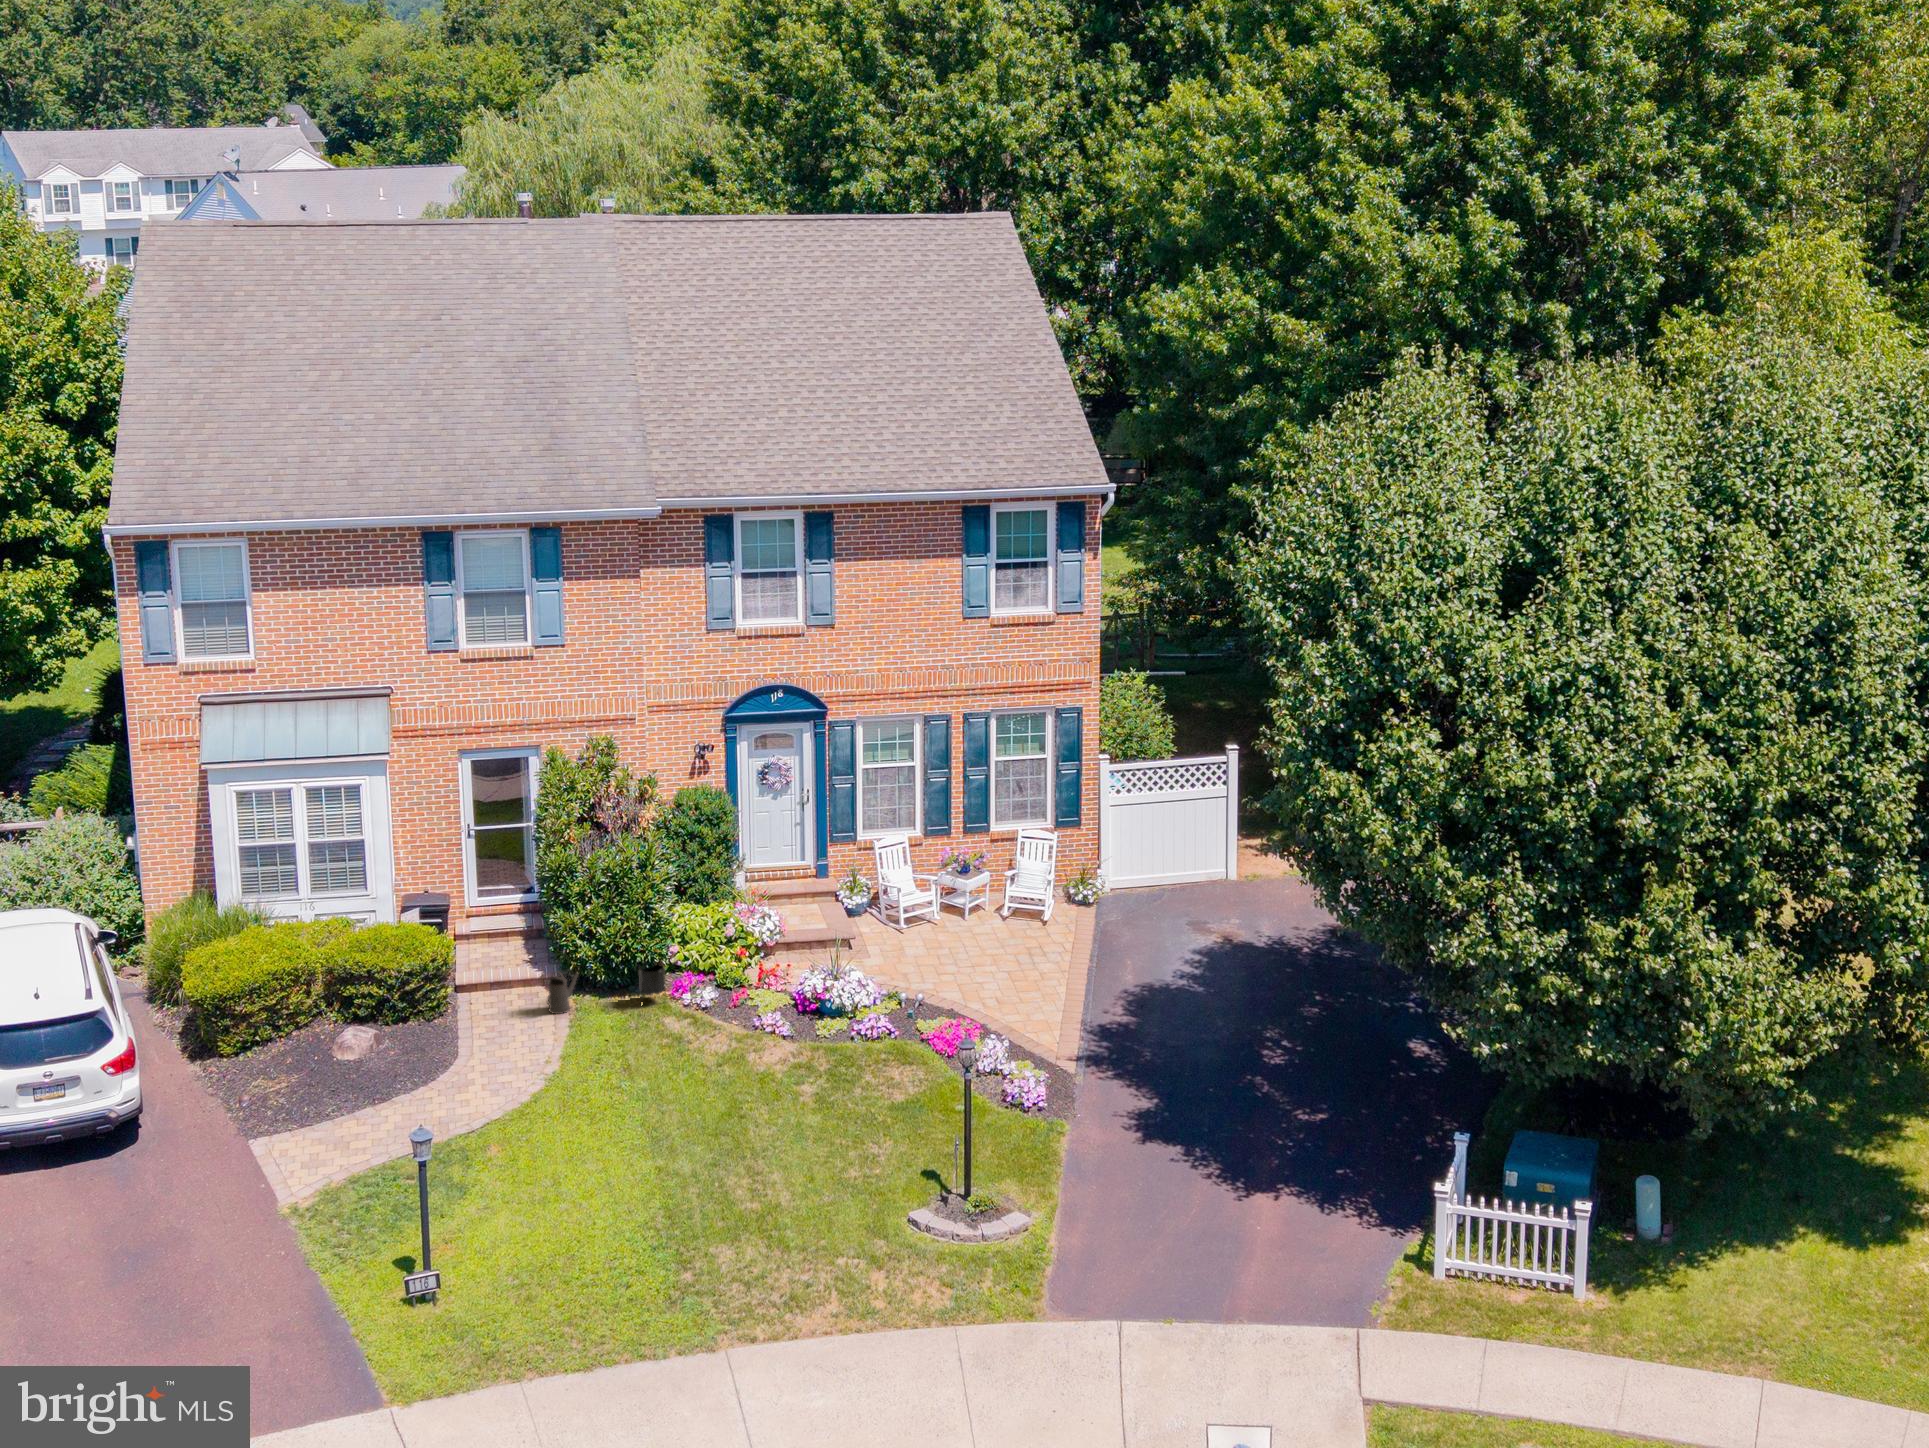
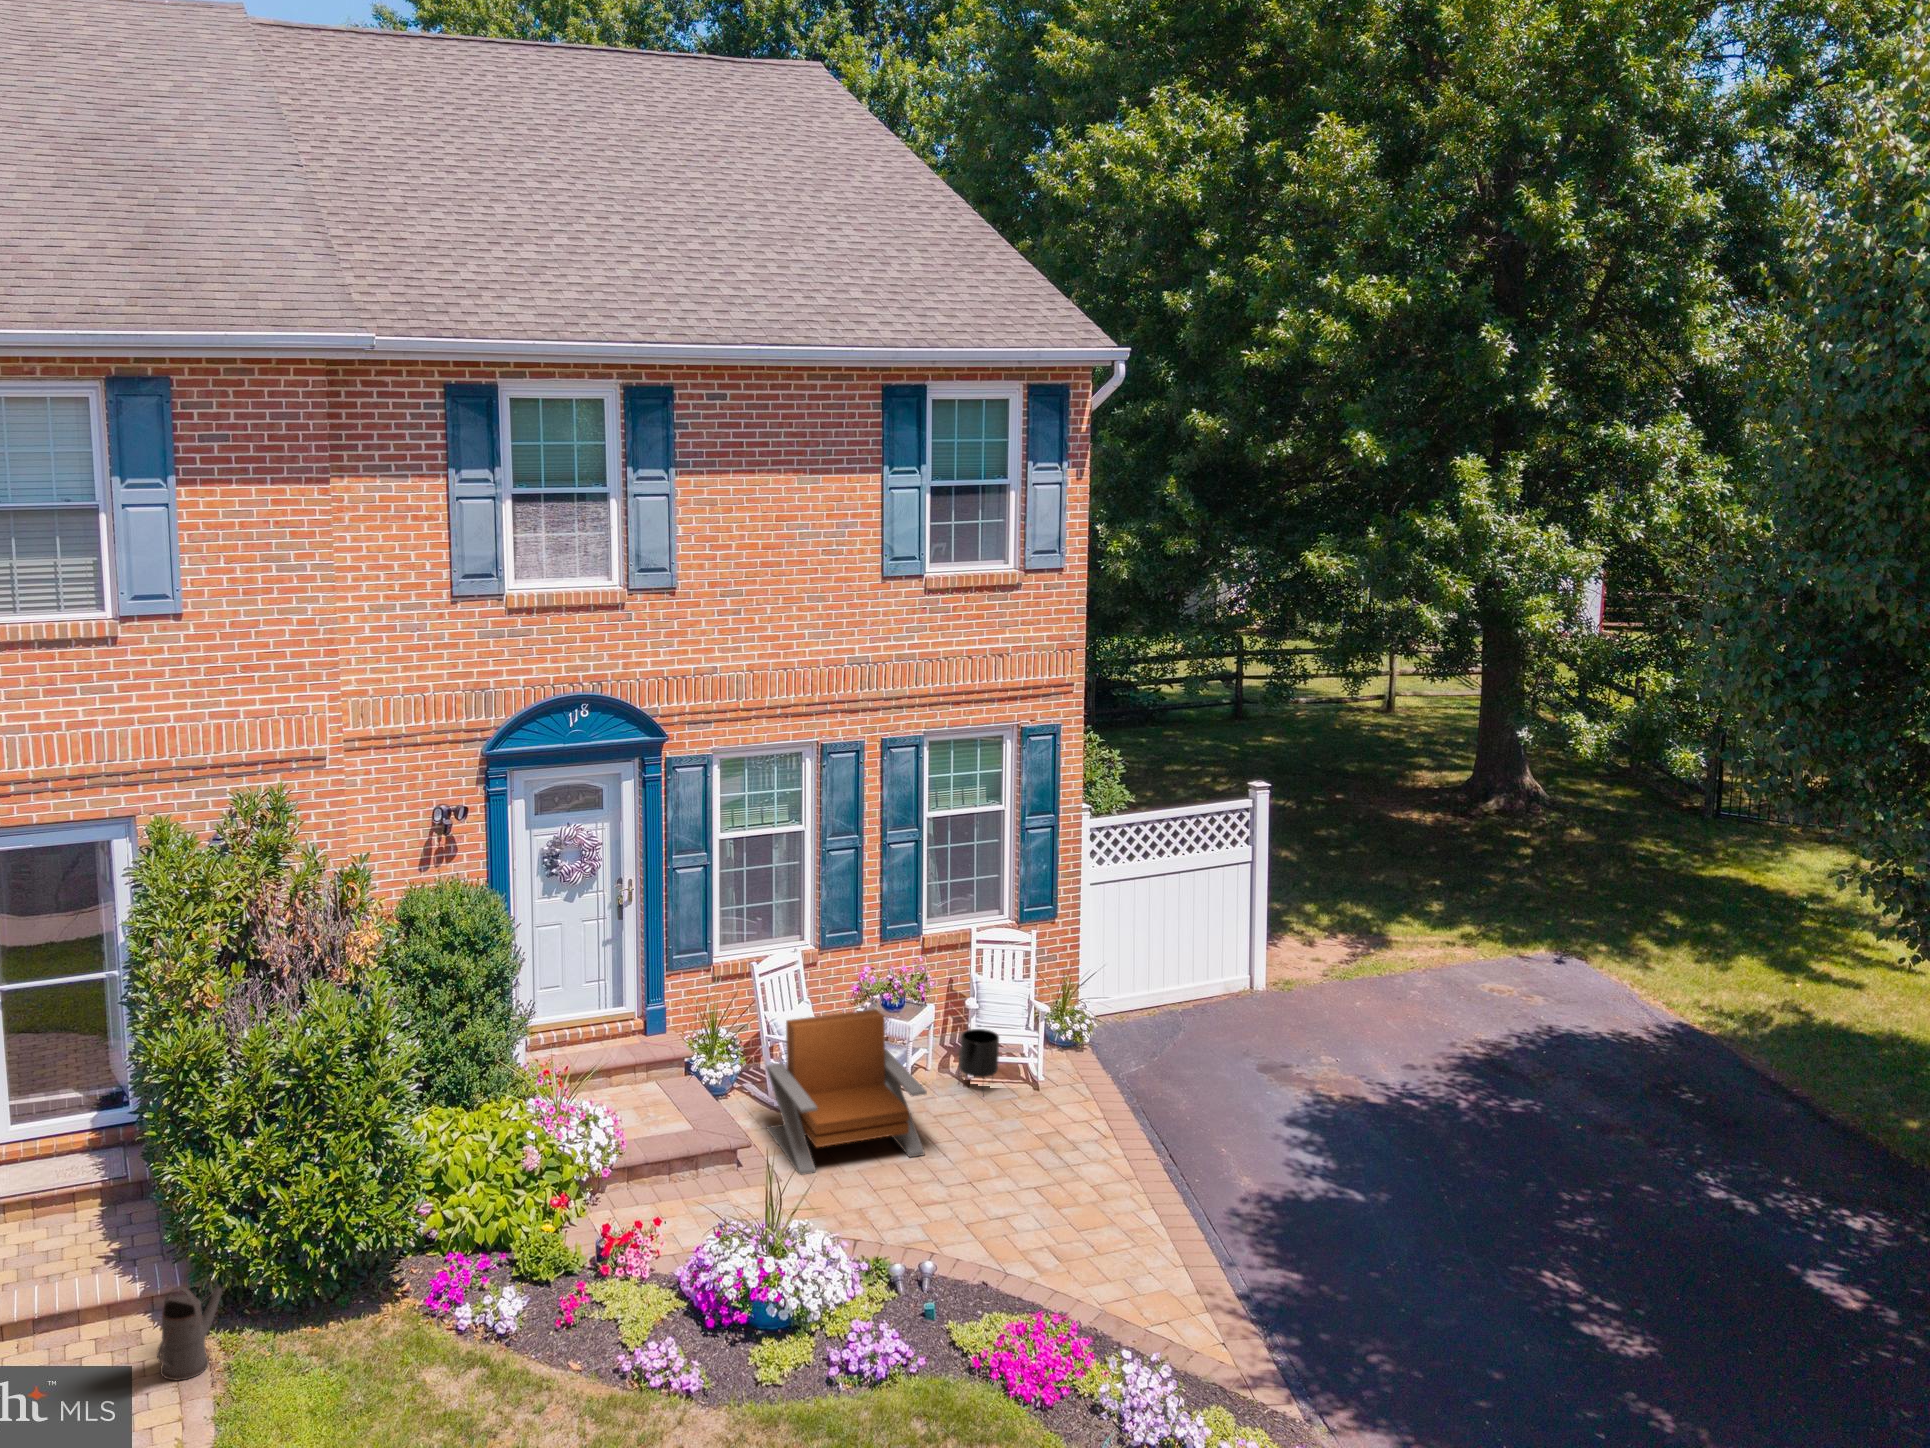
lounge chair: none [875,871,957,957] -> present [767,1009,927,1175]
planter: present [639,964,666,995] -> present [959,1029,999,1078]

